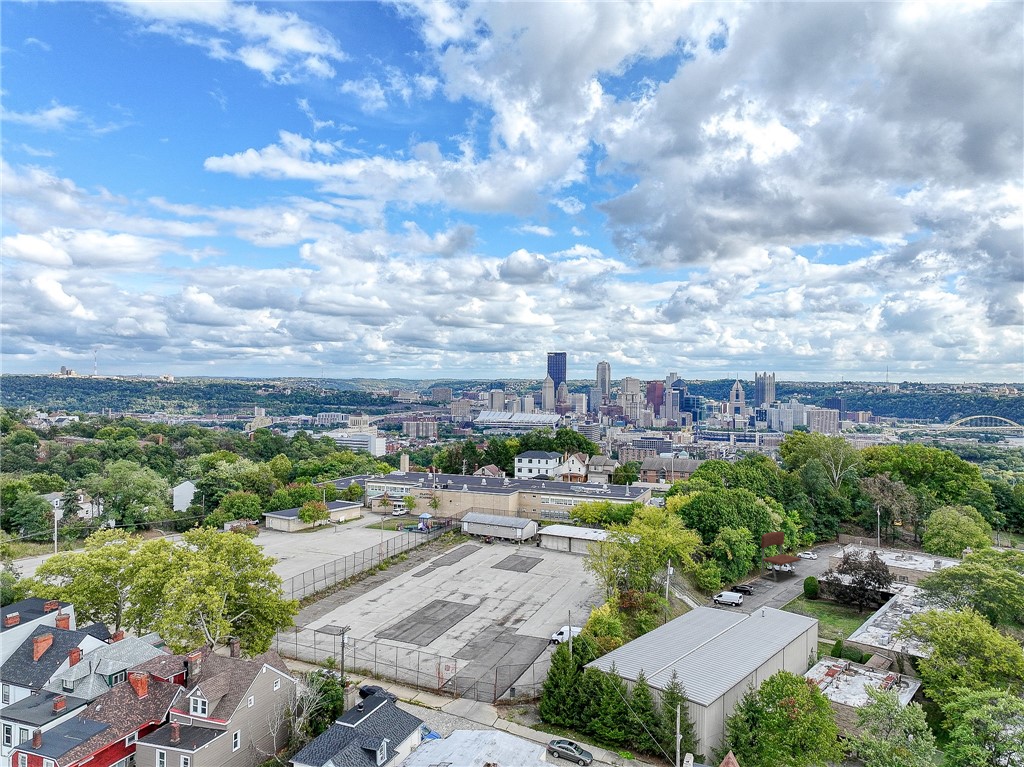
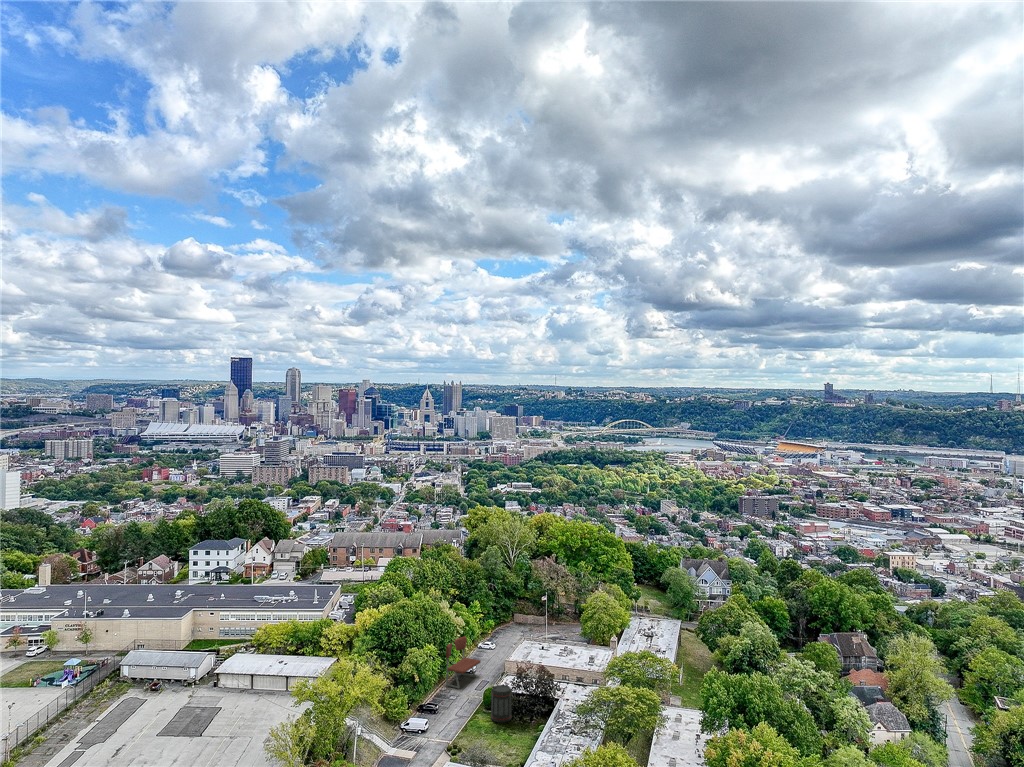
trash can: none [815,575,842,614] -> present [491,685,512,723]

